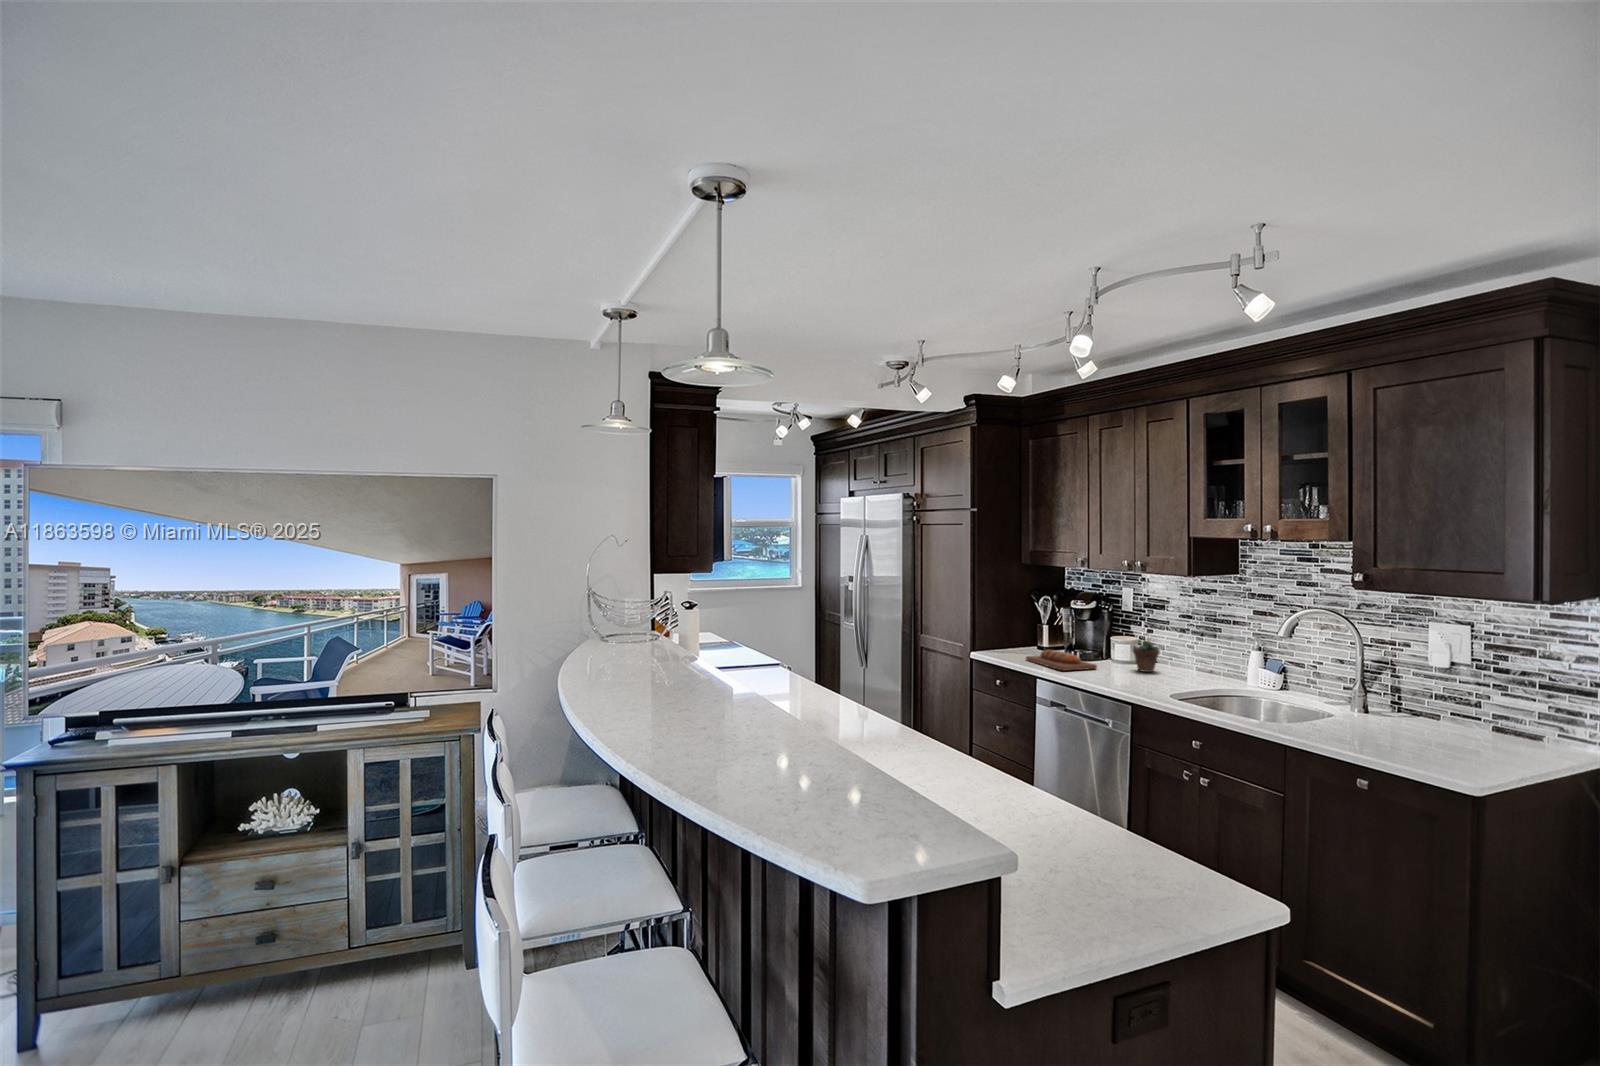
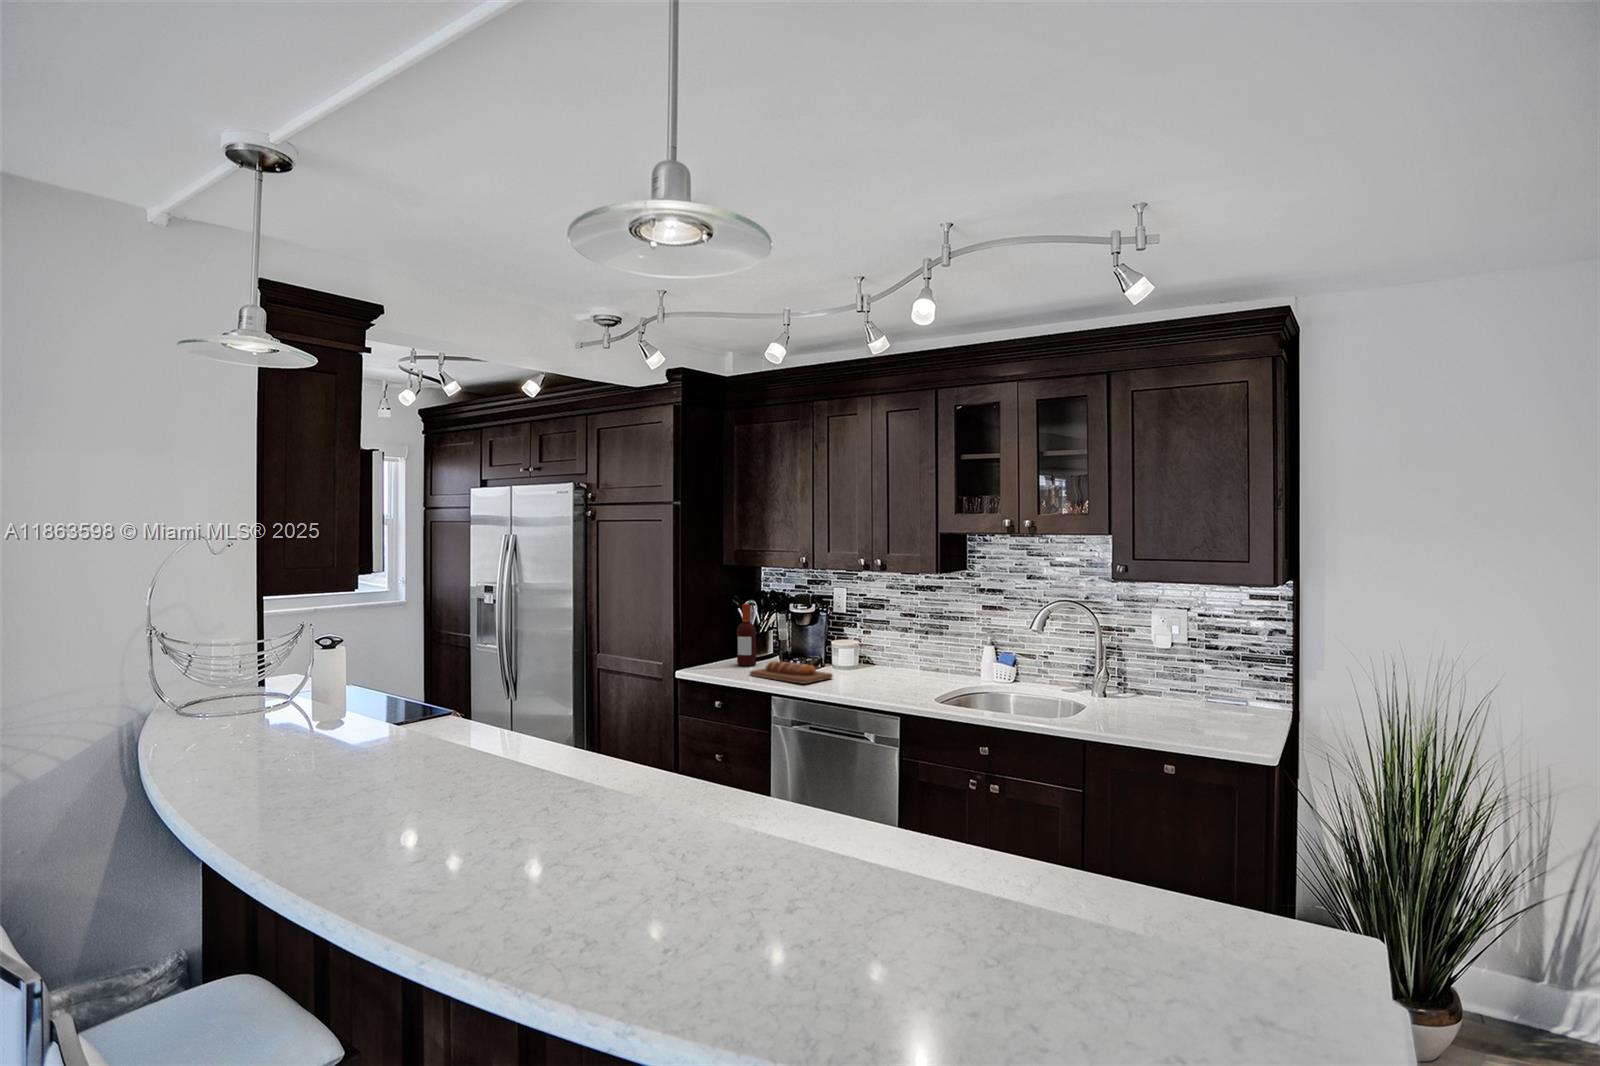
bottle: none [1027,598,1044,653] -> present [737,604,756,666]
succulent plant: present [1133,640,1159,672] -> none [865,632,892,676]

